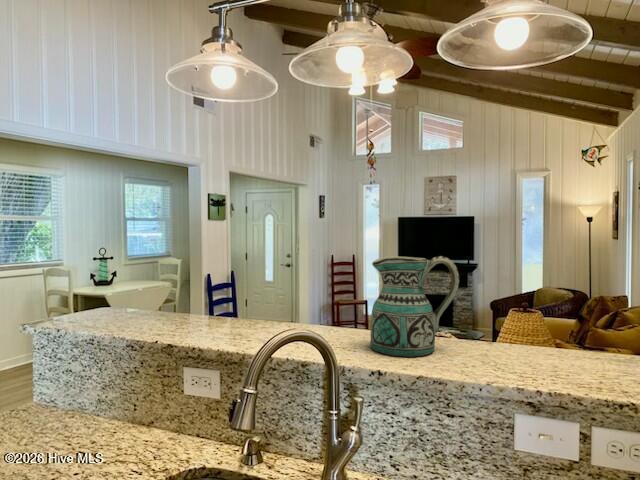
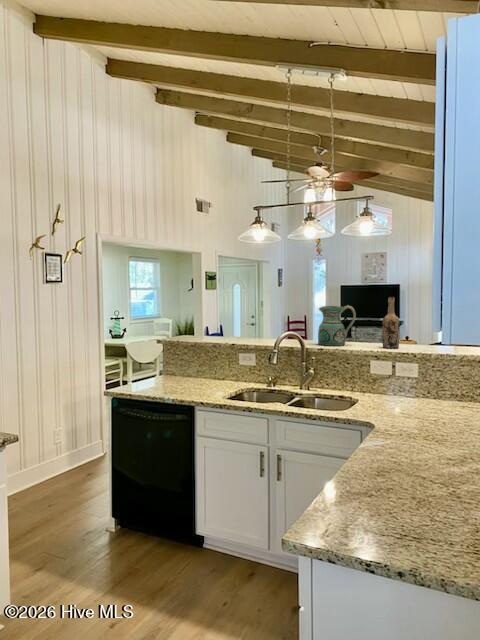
wine bottle: none [531,238,576,371] -> present [383,297,400,348]

